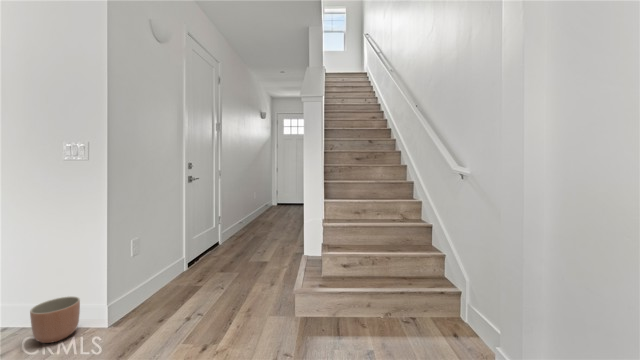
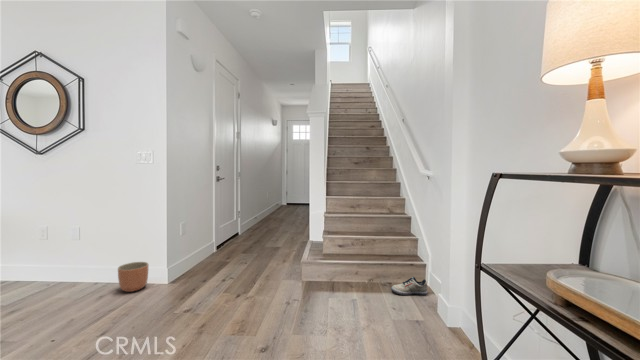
shoe: none [418,313,469,340] -> present [391,277,428,295]

